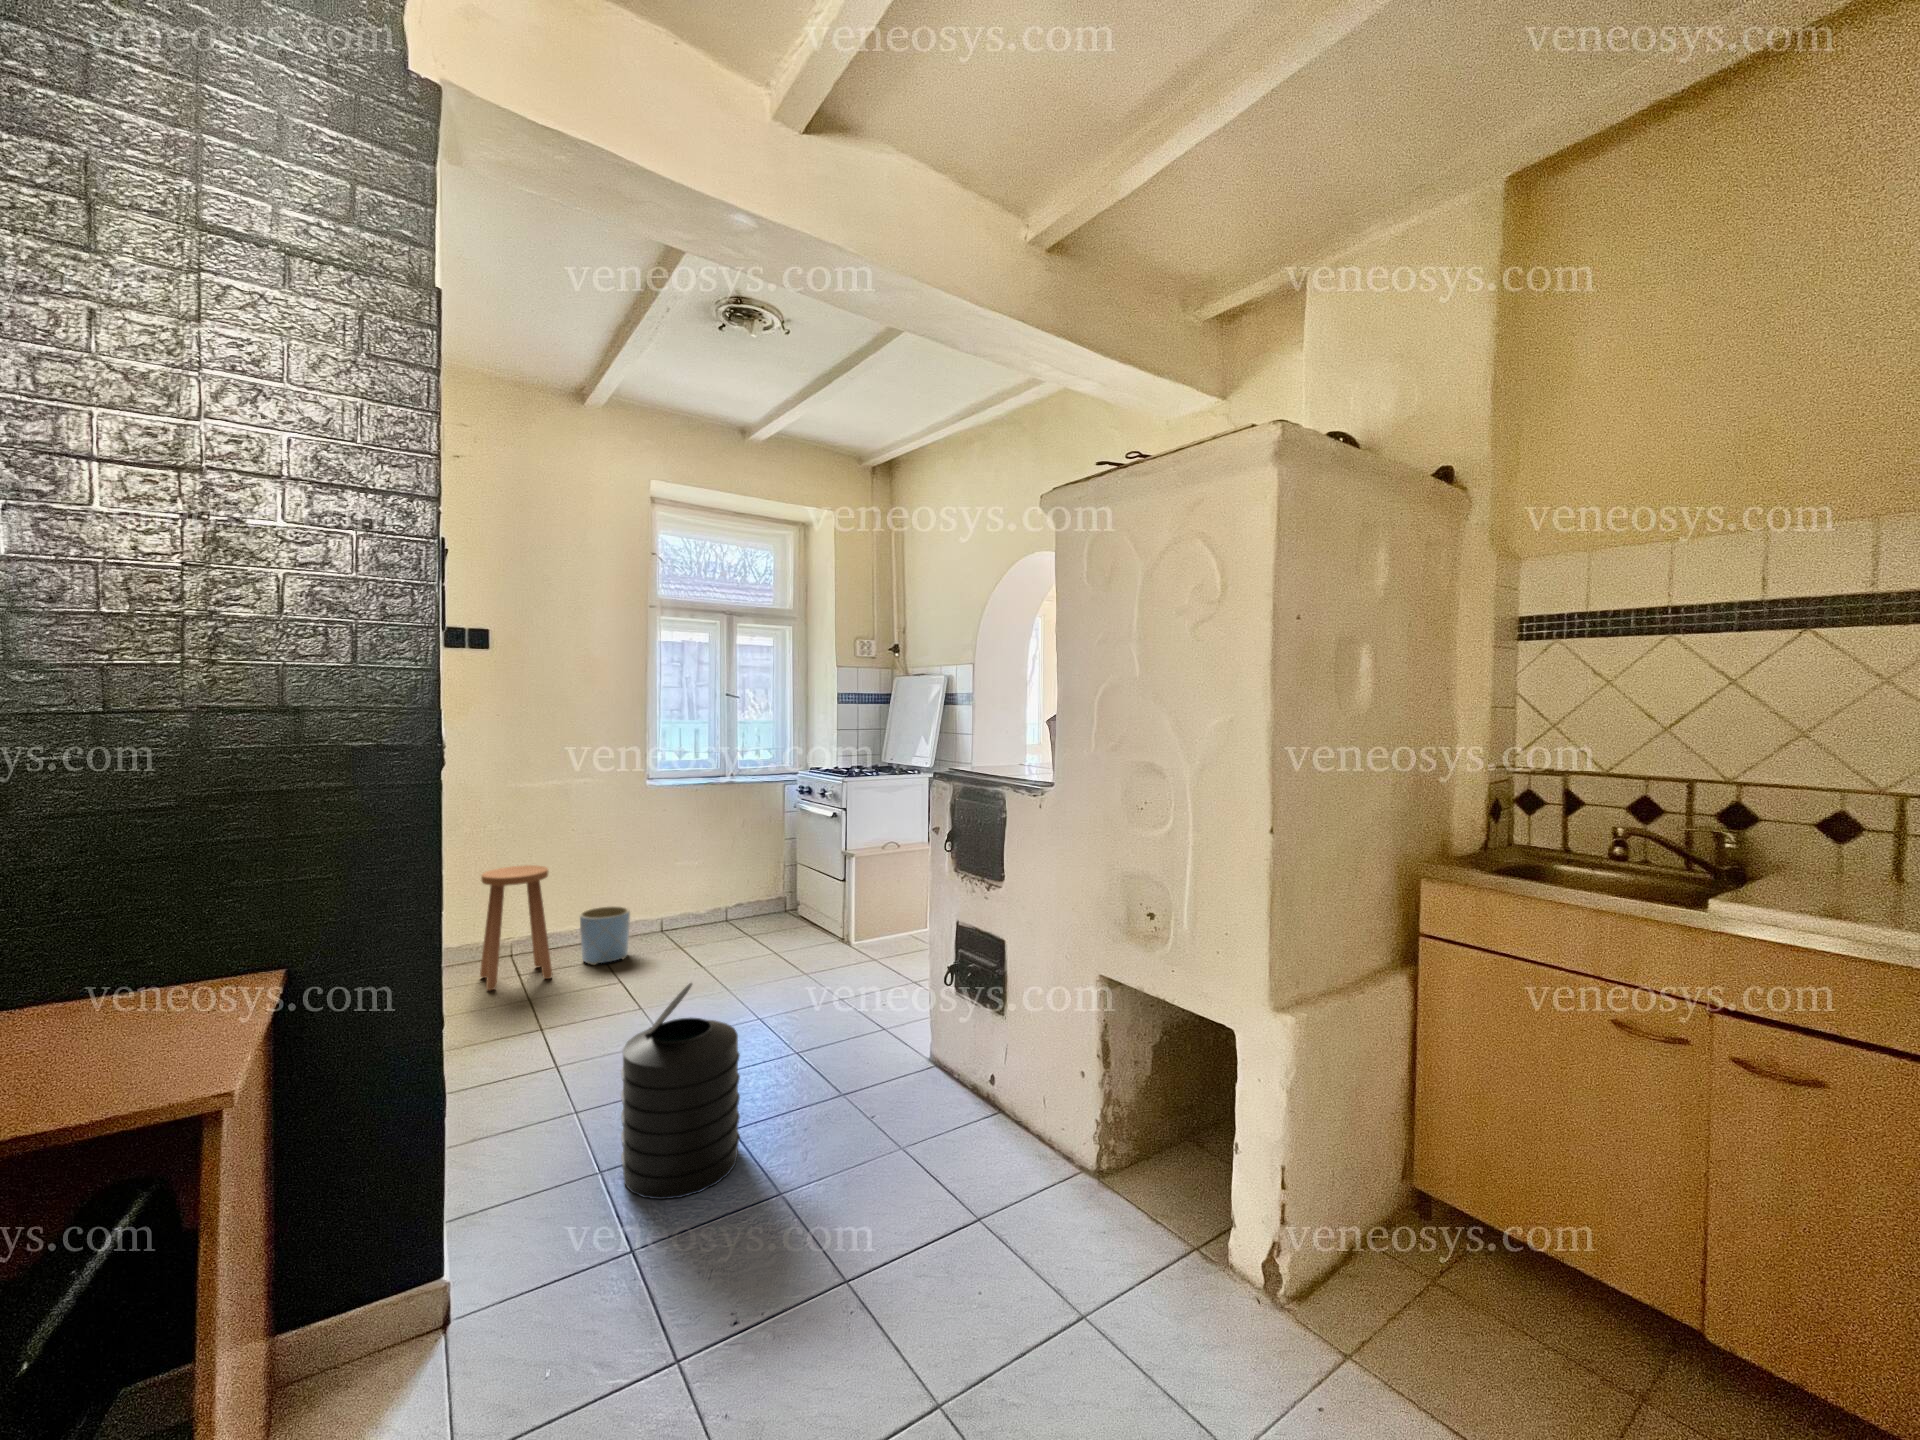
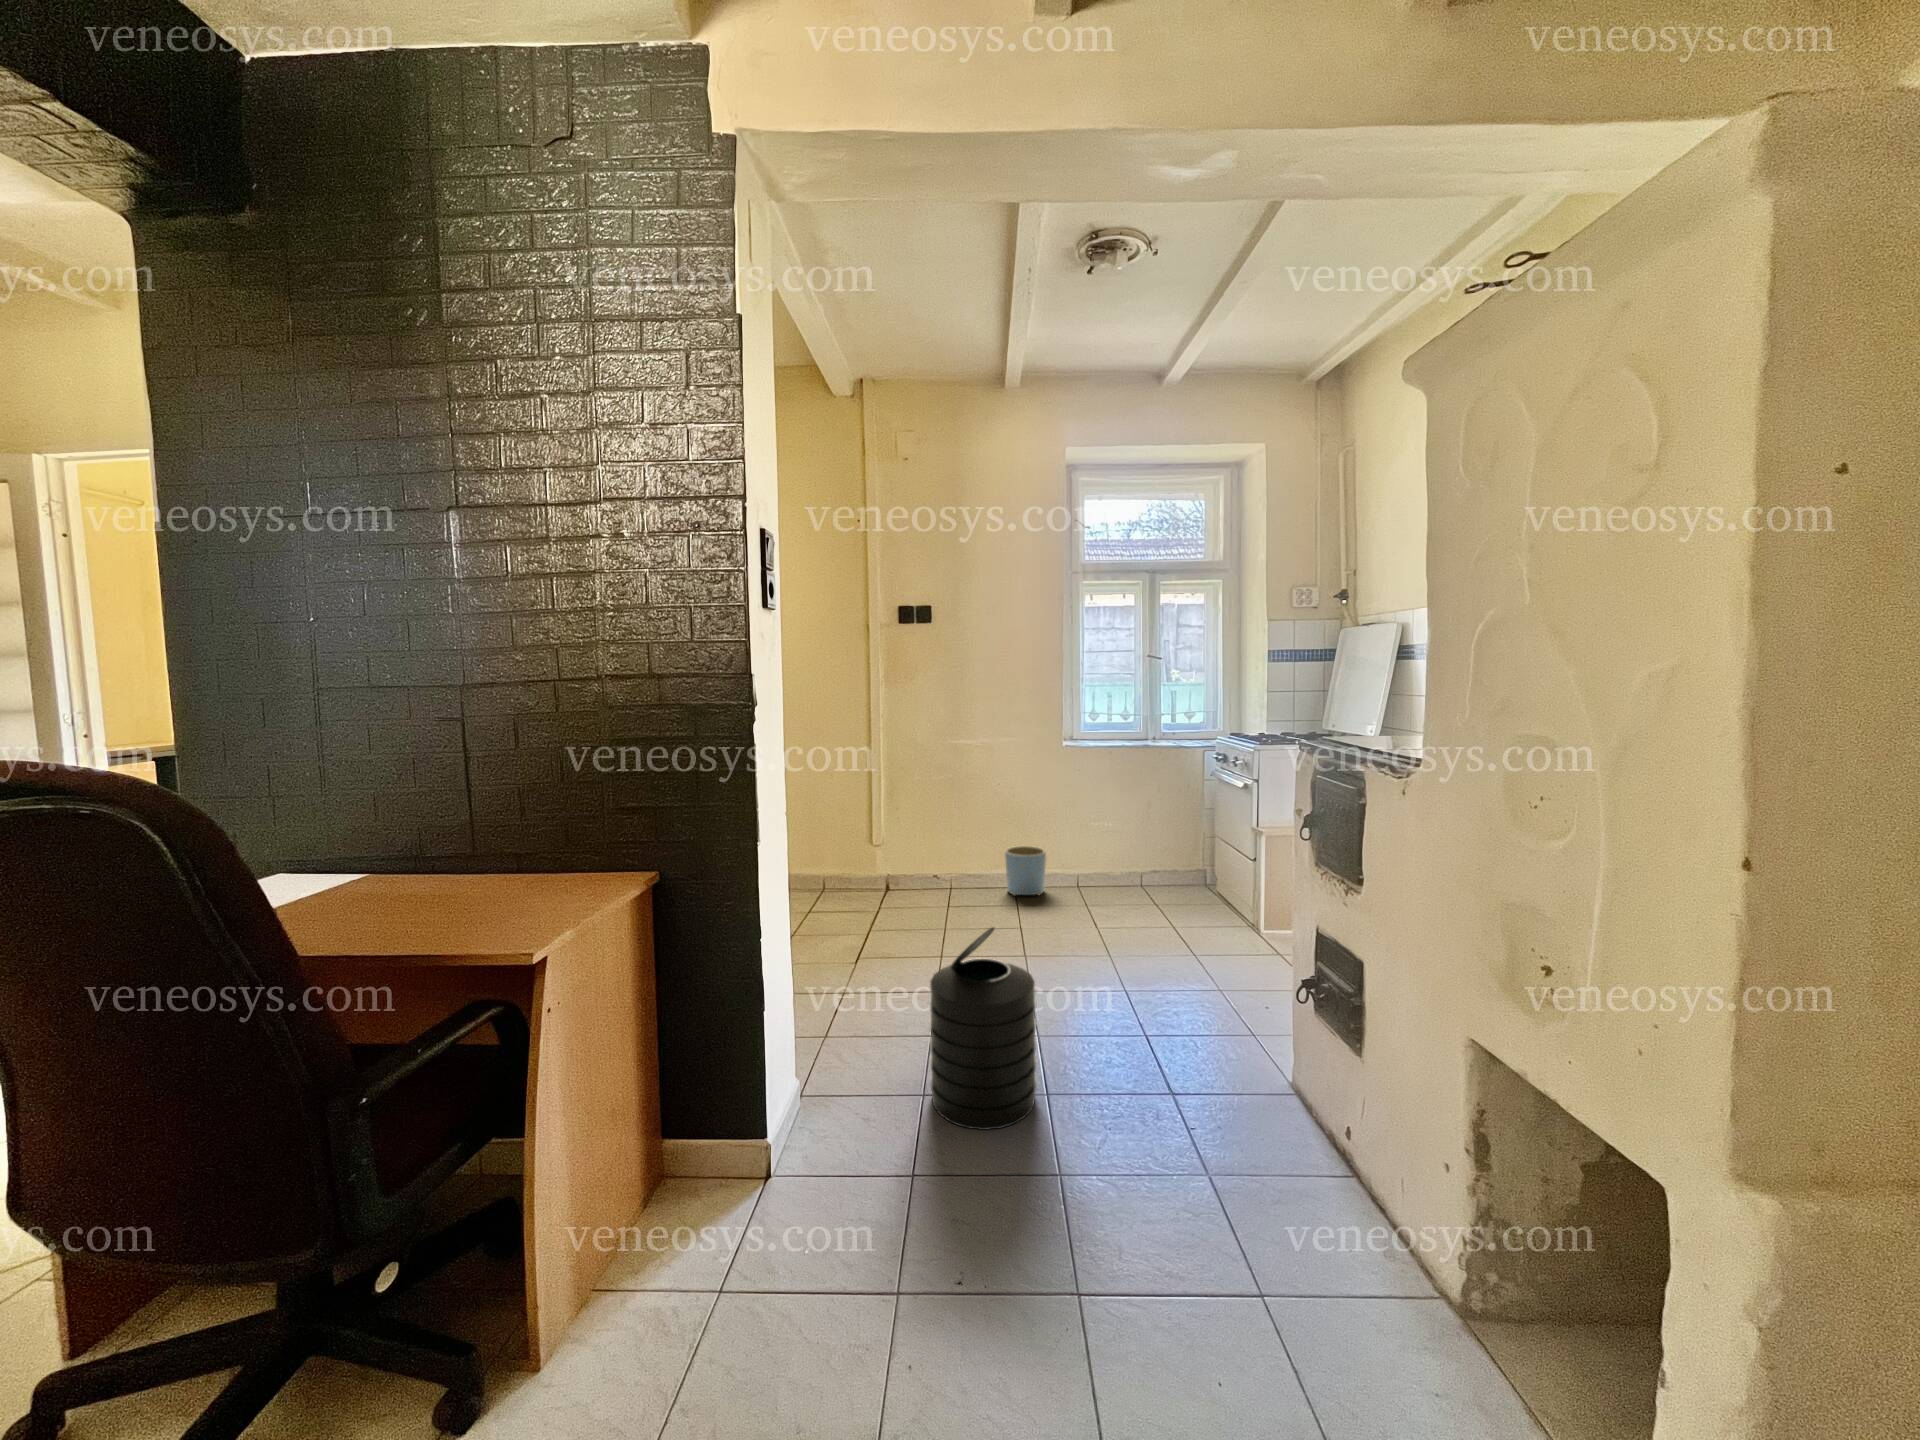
stool: present [480,865,553,991] -> none [930,802,980,901]

